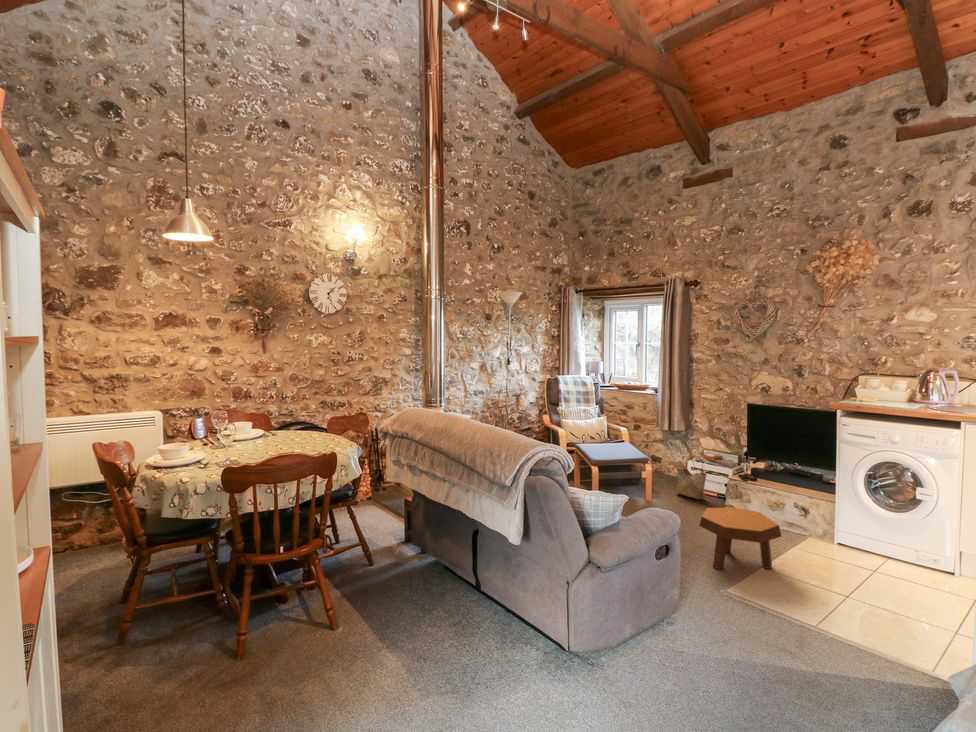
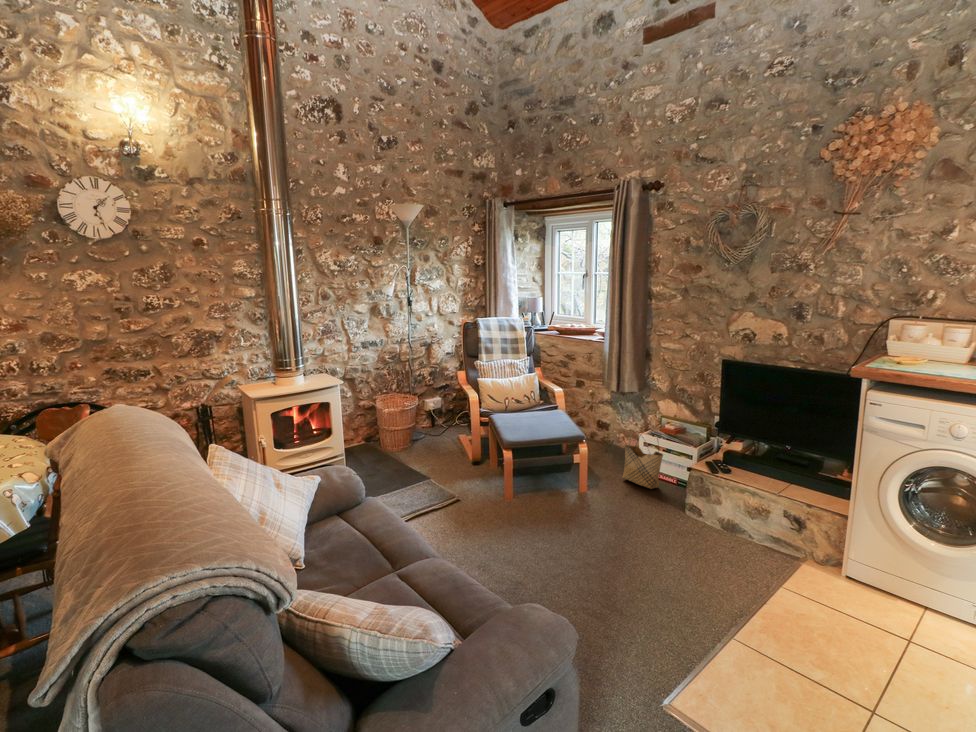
footstool: present [699,507,781,569] -> none [633,531,762,645]

